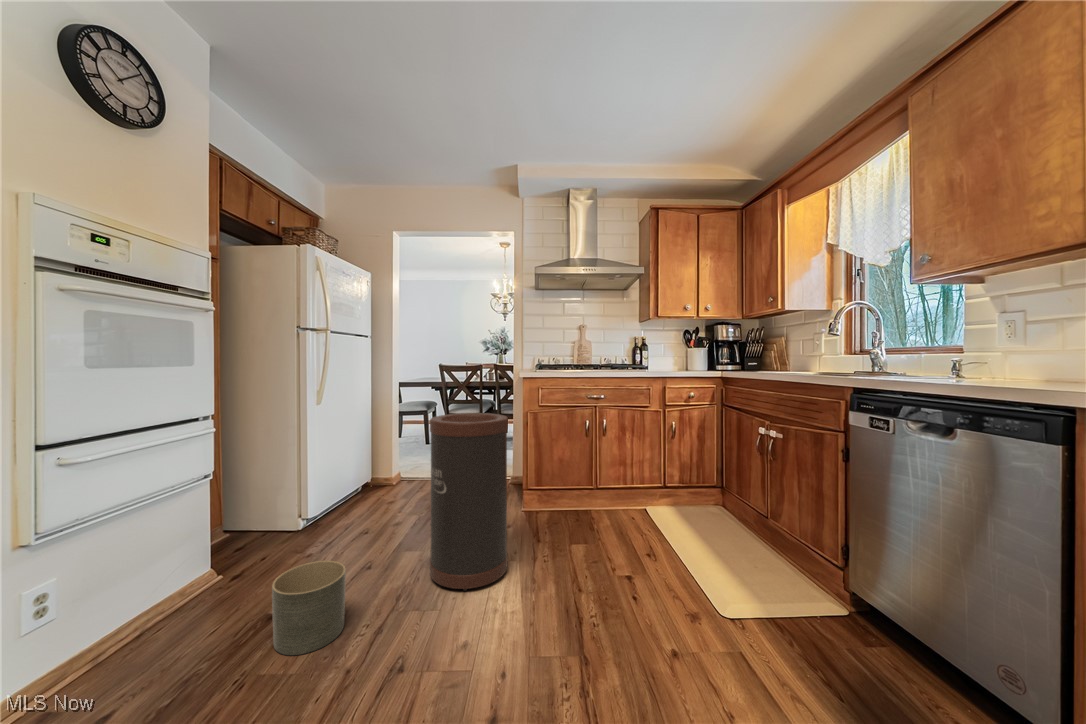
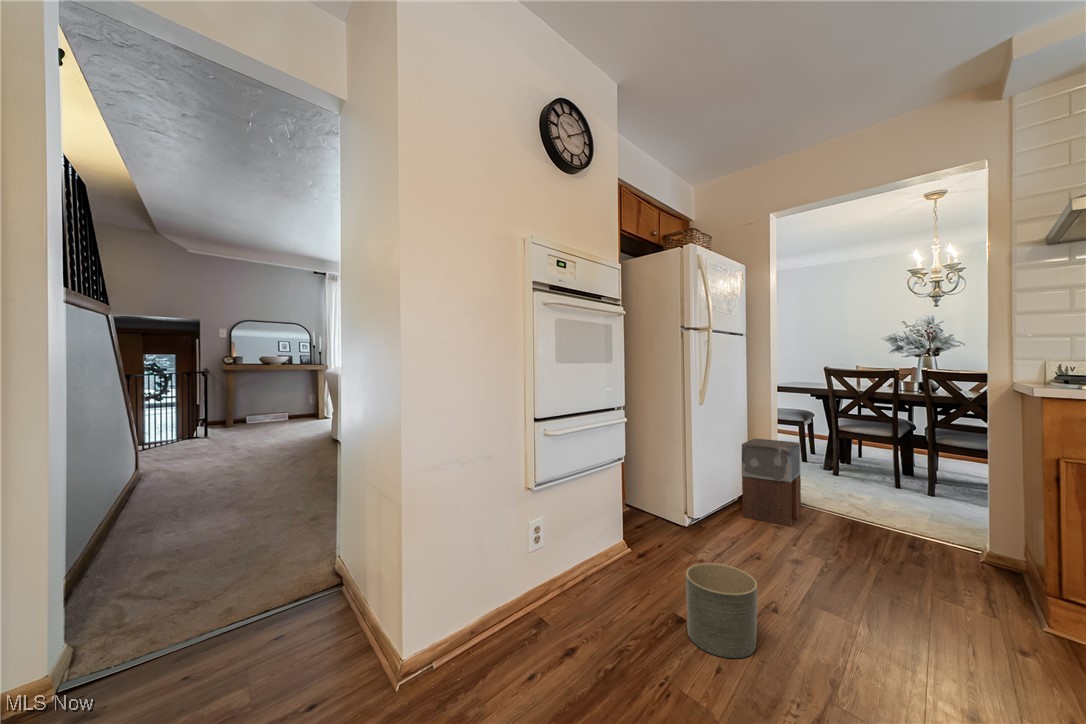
trash can: present [430,413,508,591] -> none [853,425,994,676]
stool: none [362,430,413,504] -> present [742,438,801,527]

